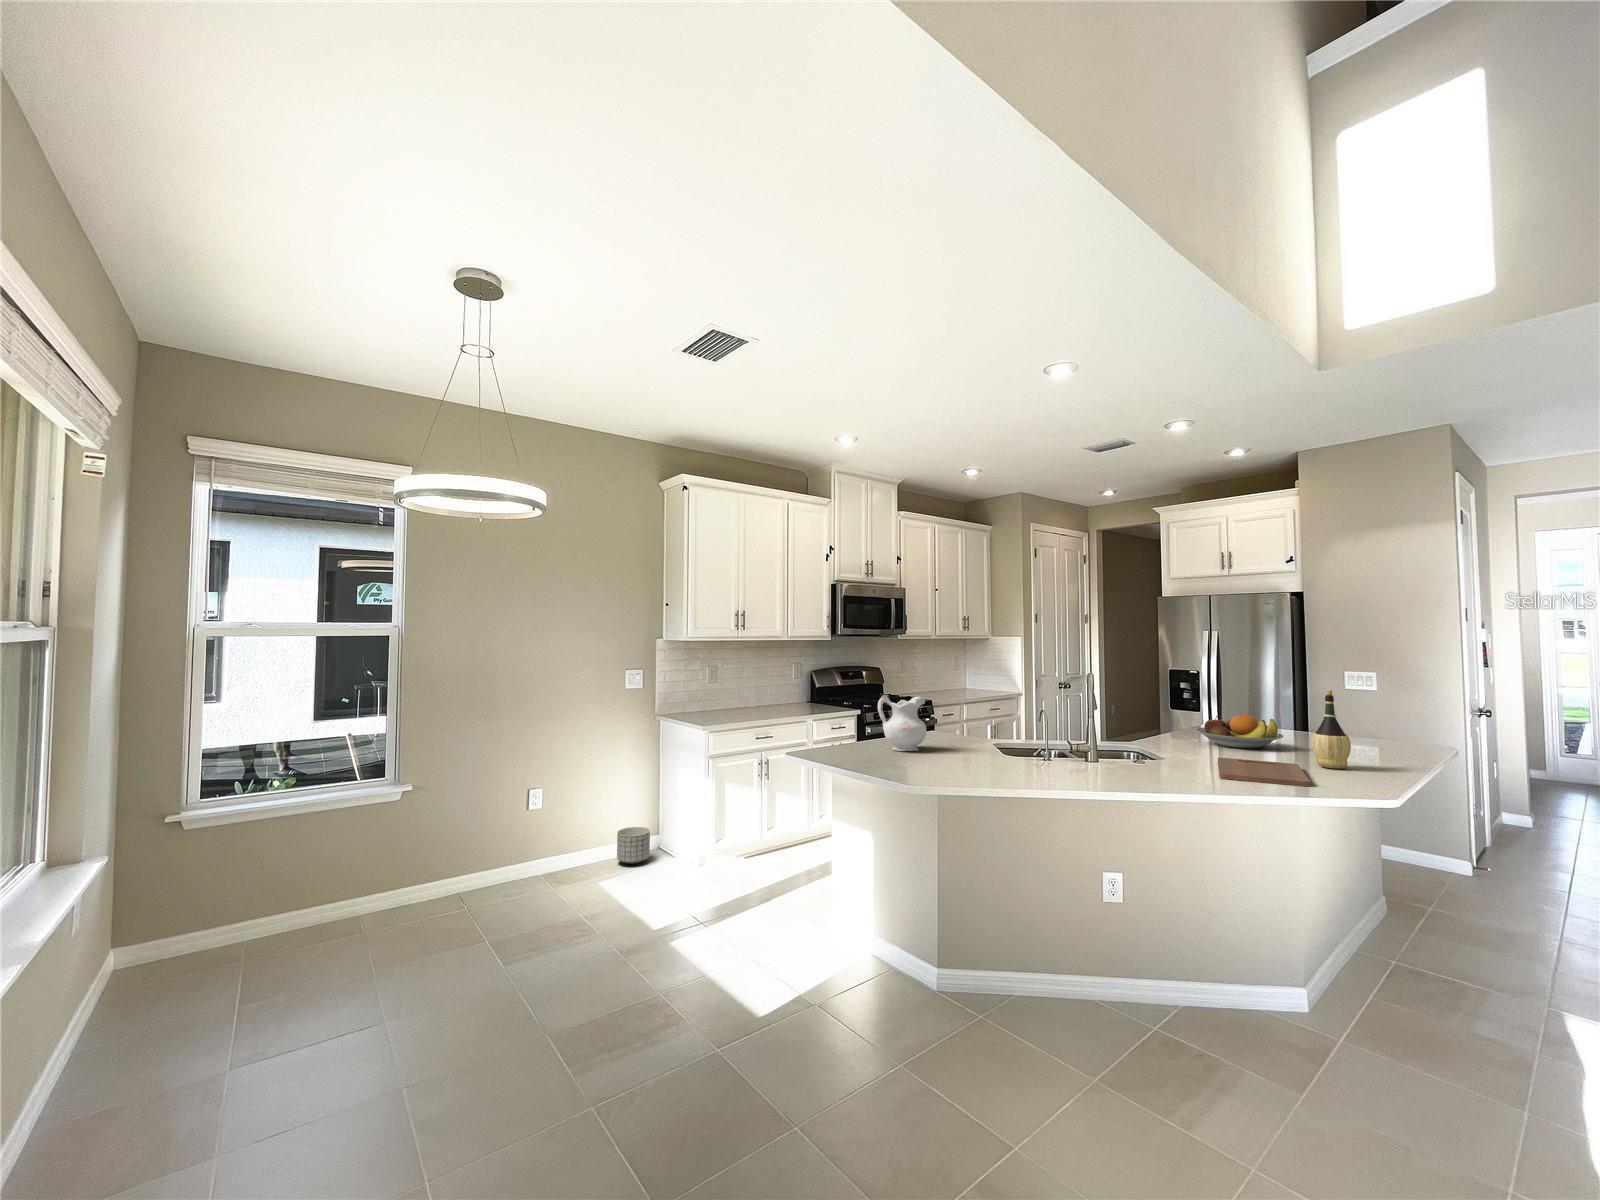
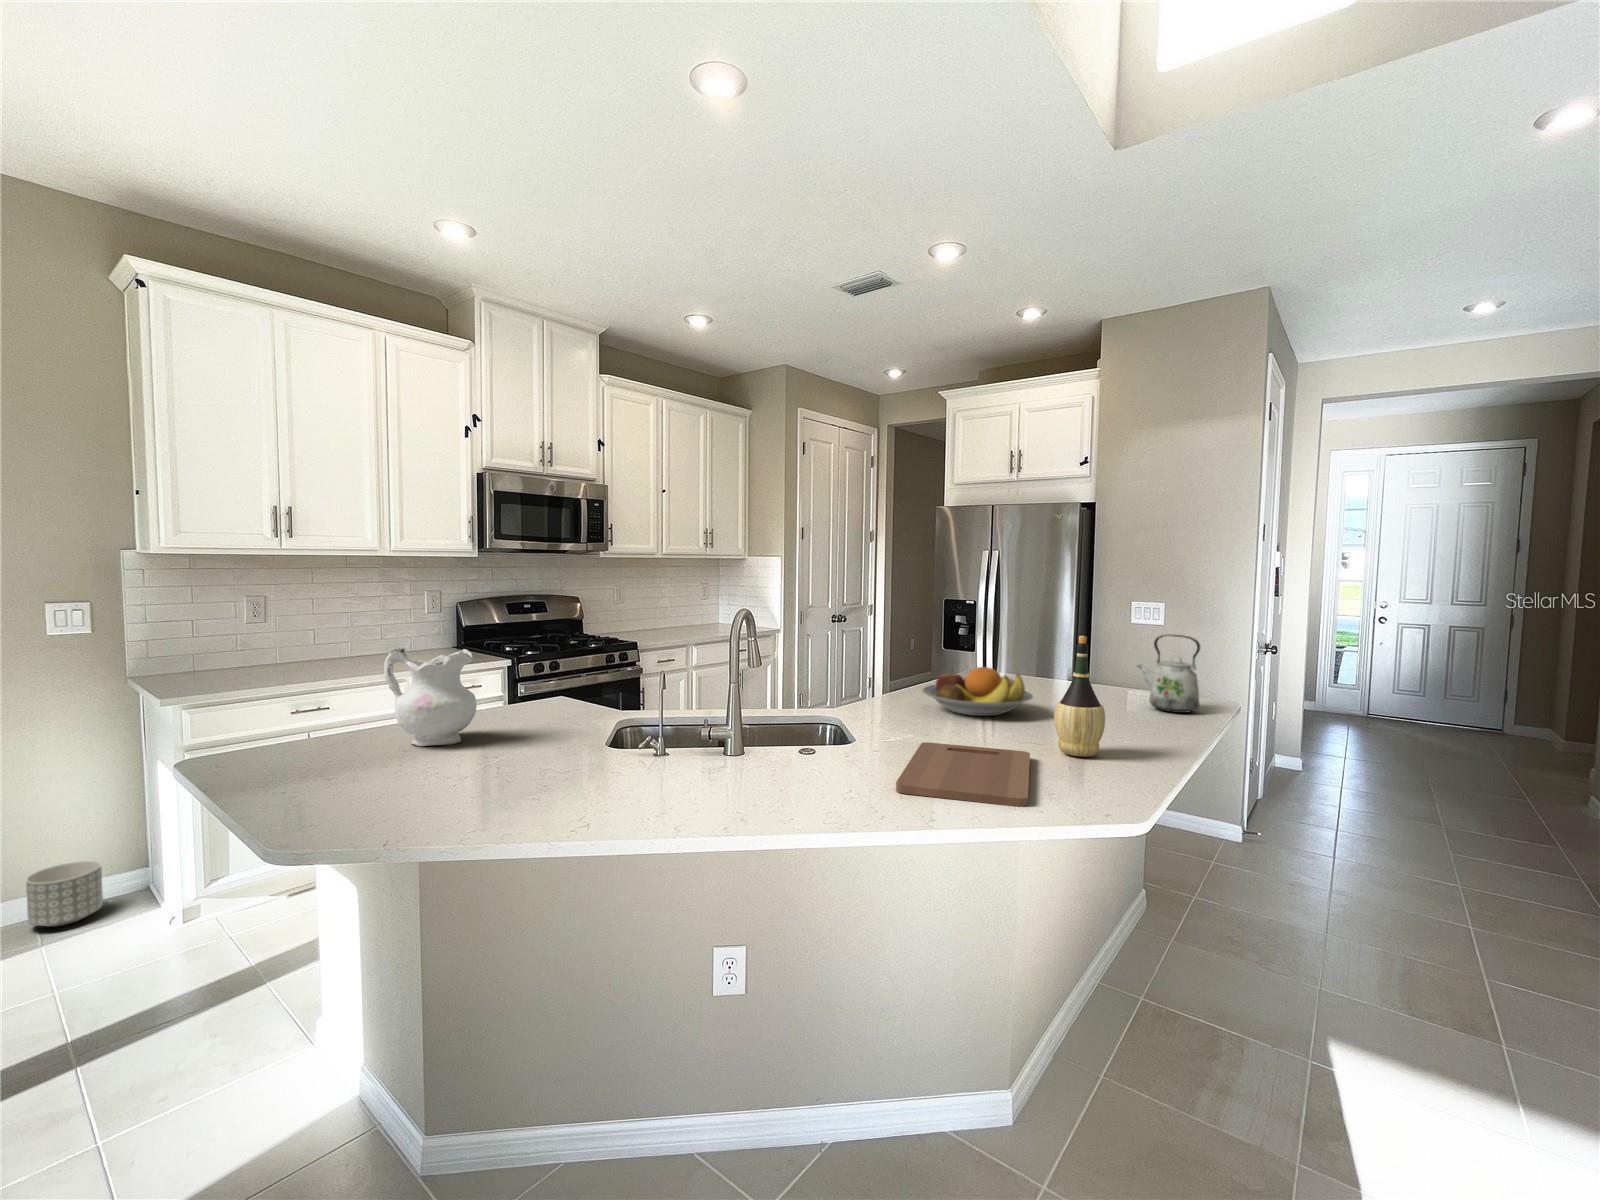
kettle: none [1362,694,1420,751] -> present [1137,634,1200,713]

